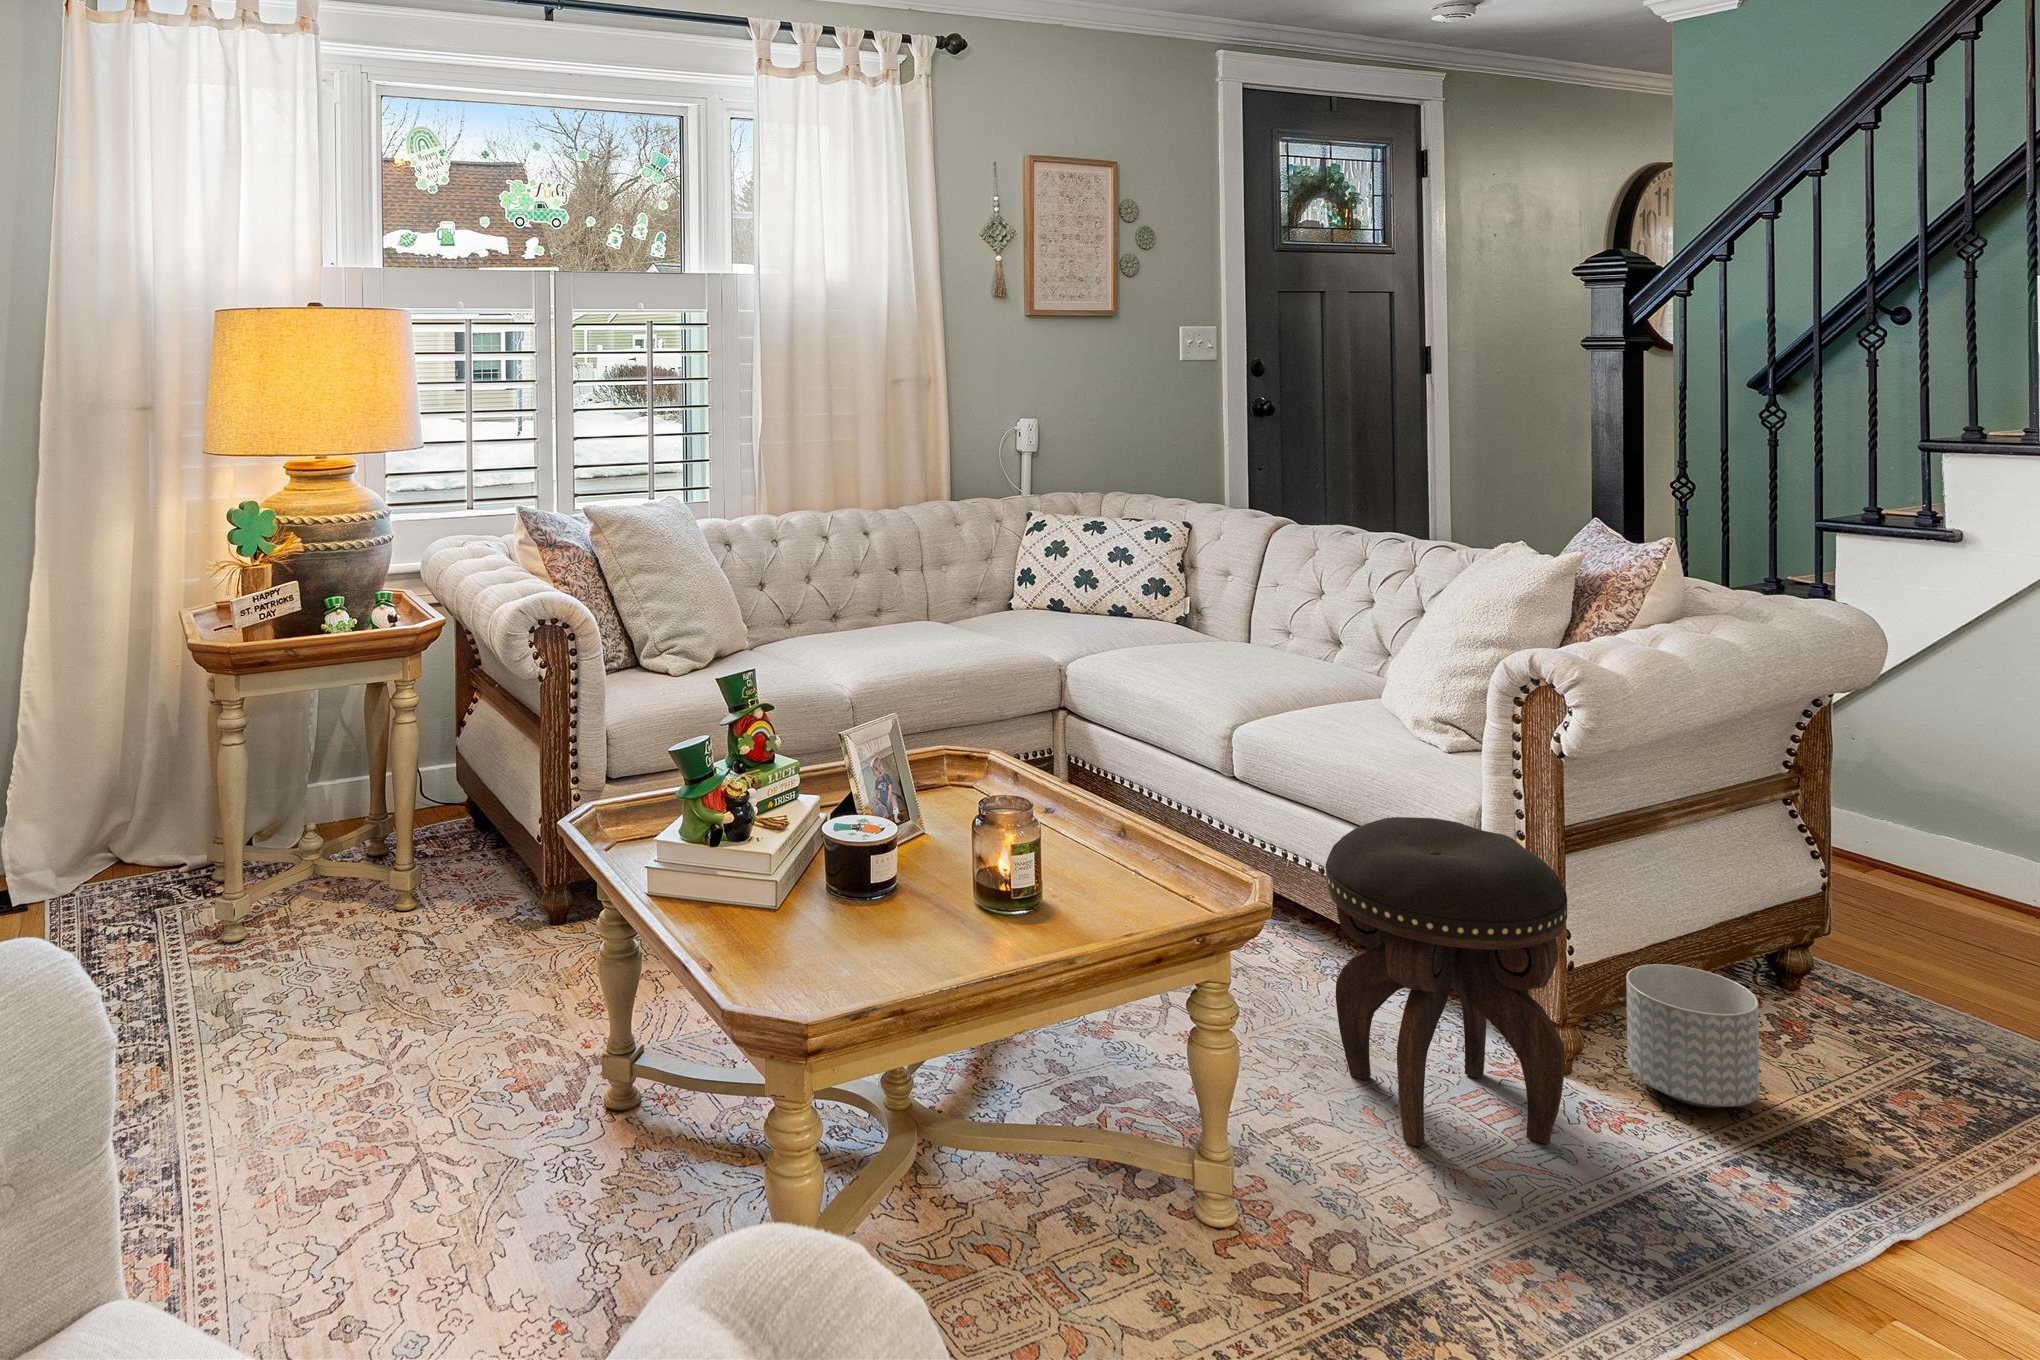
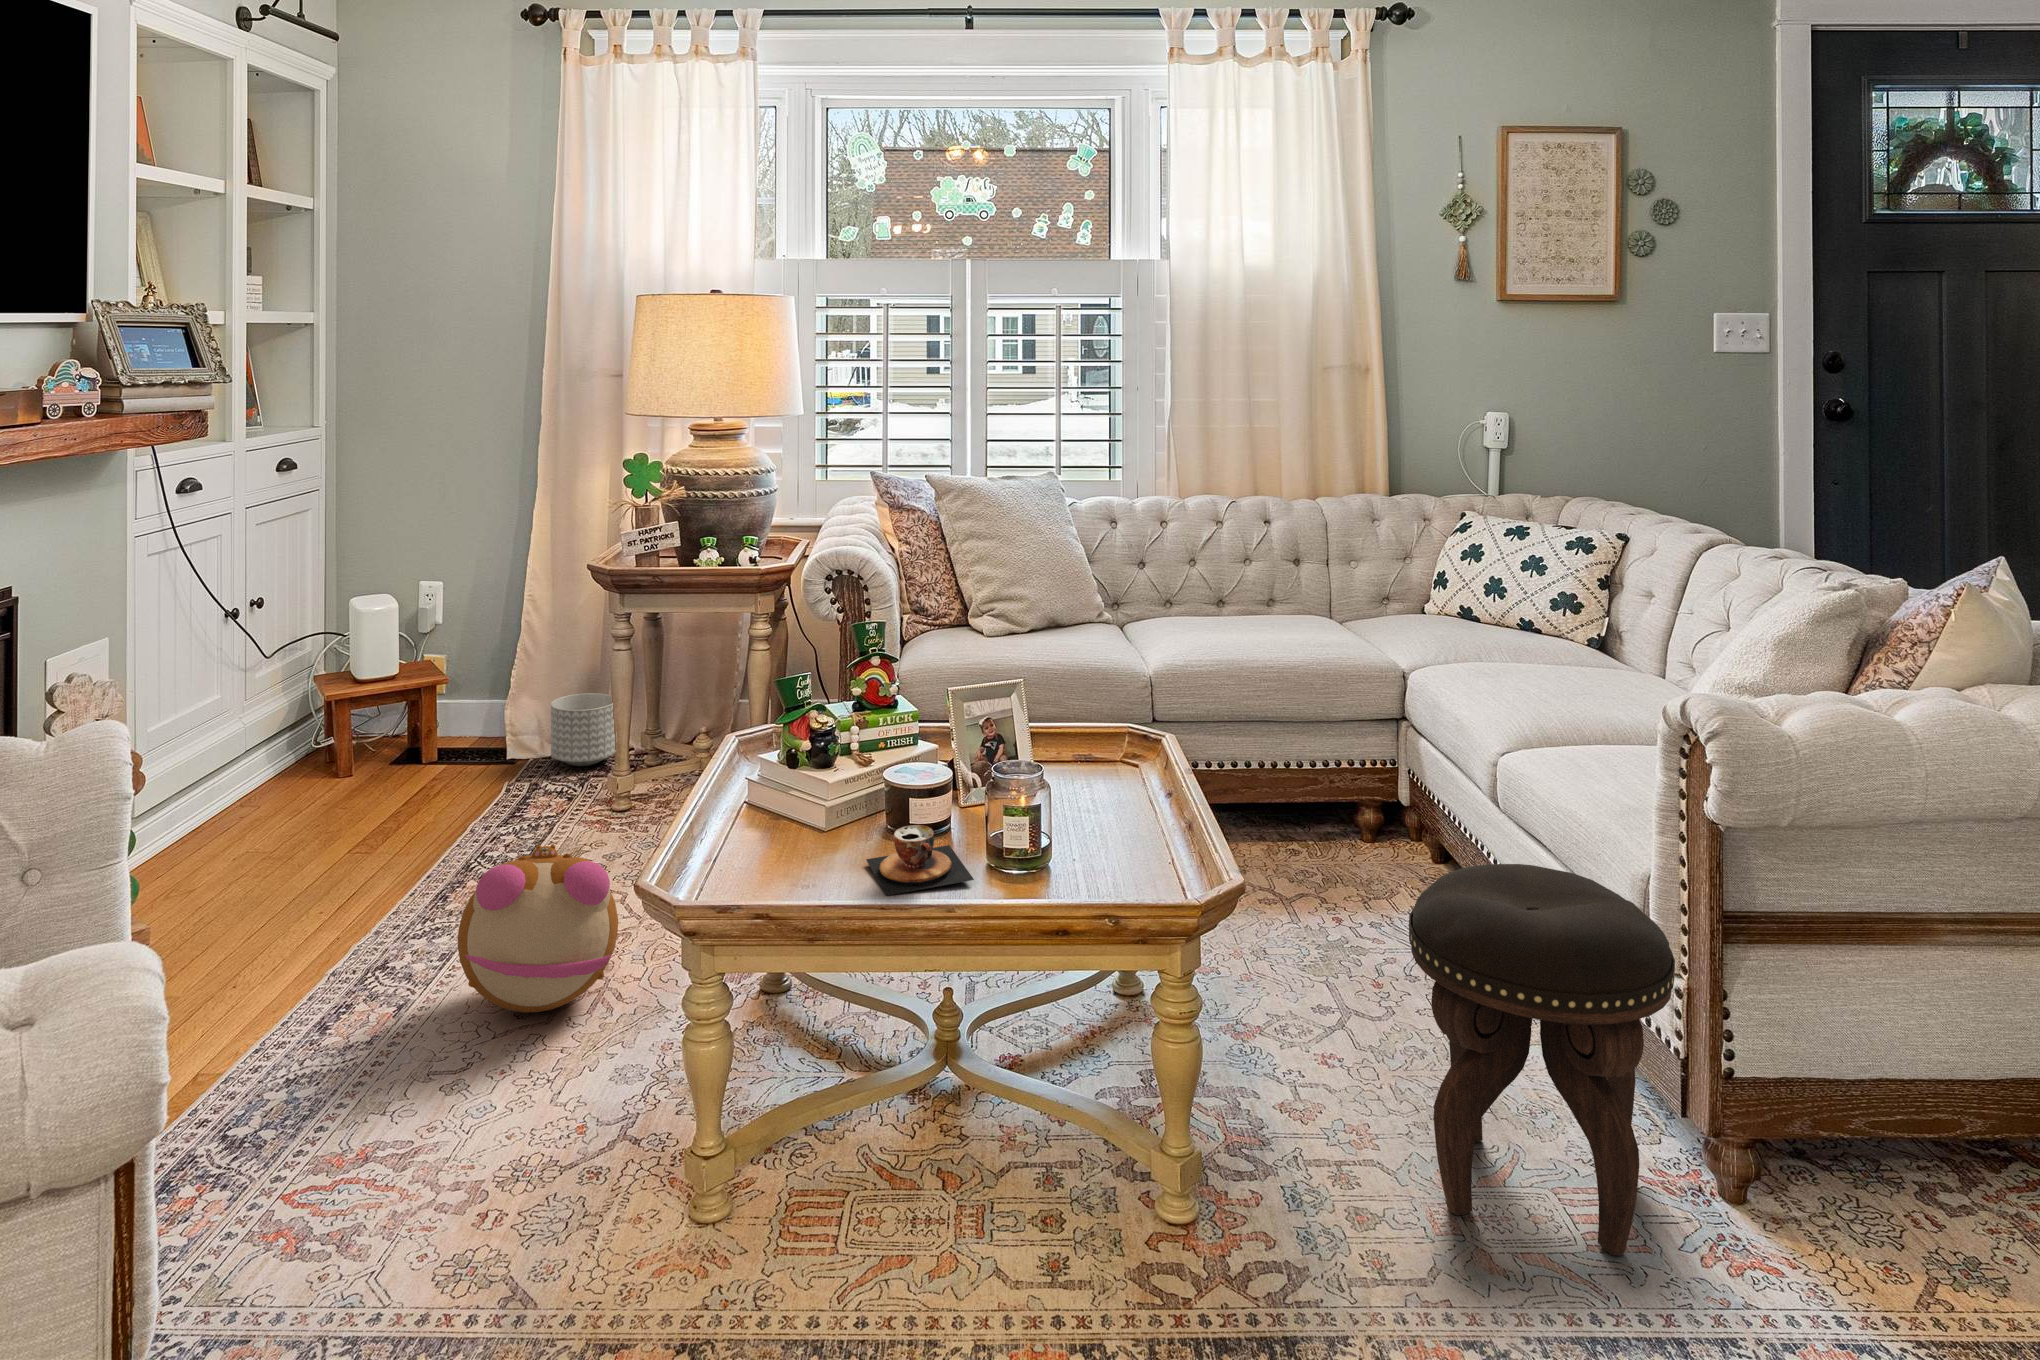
teacup: none [865,878,1000,961] -> present [866,825,974,896]
planter: present [1626,964,1760,1108] -> present [551,693,617,766]
plush toy: none [257,993,479,1215] -> present [458,845,618,1012]

